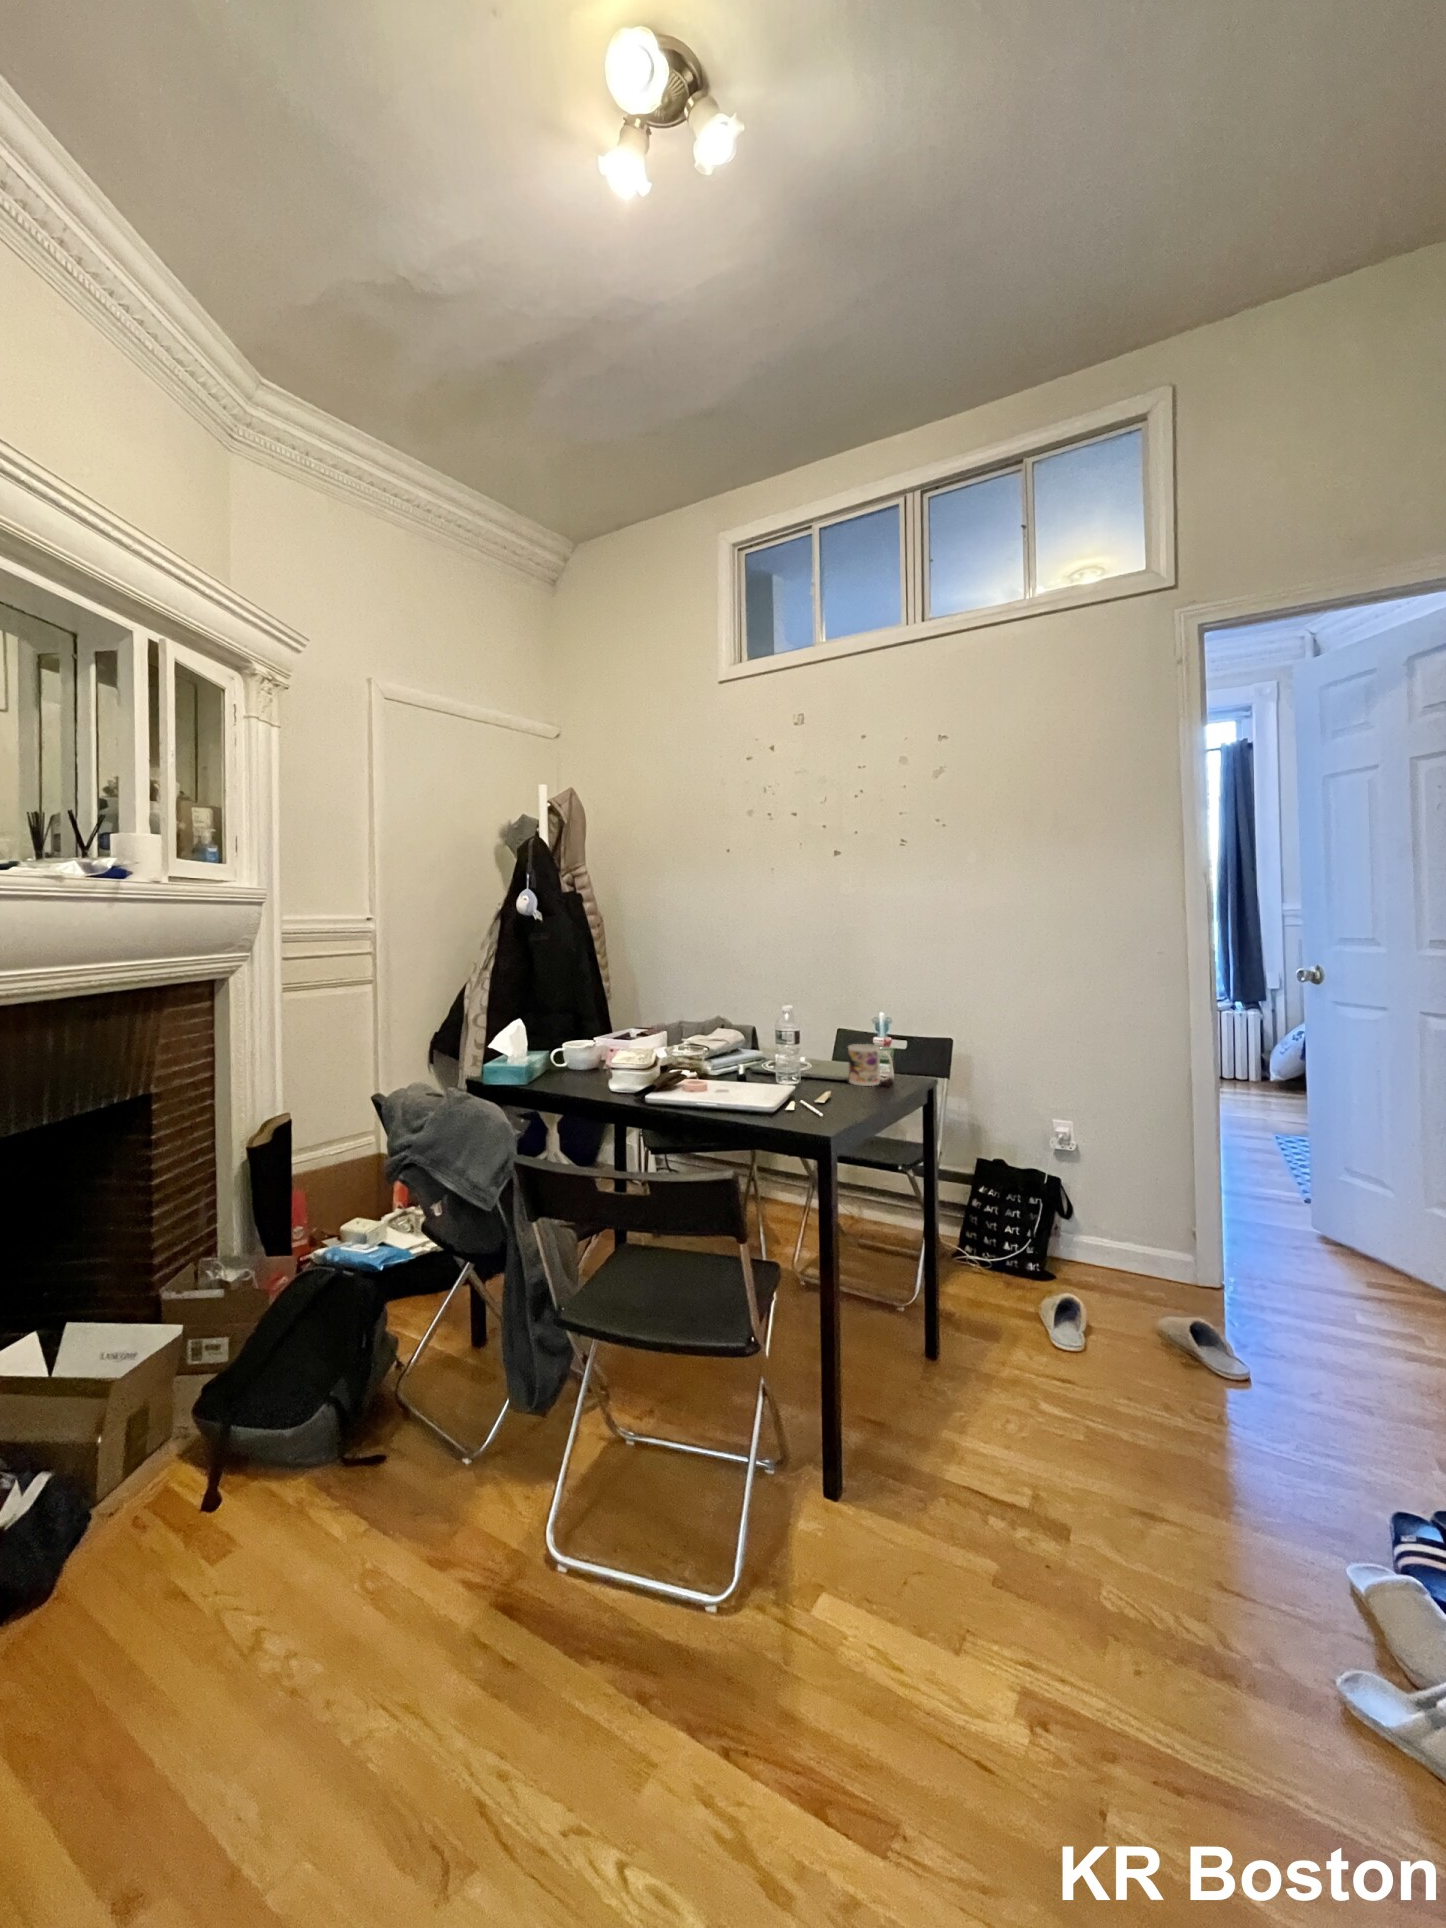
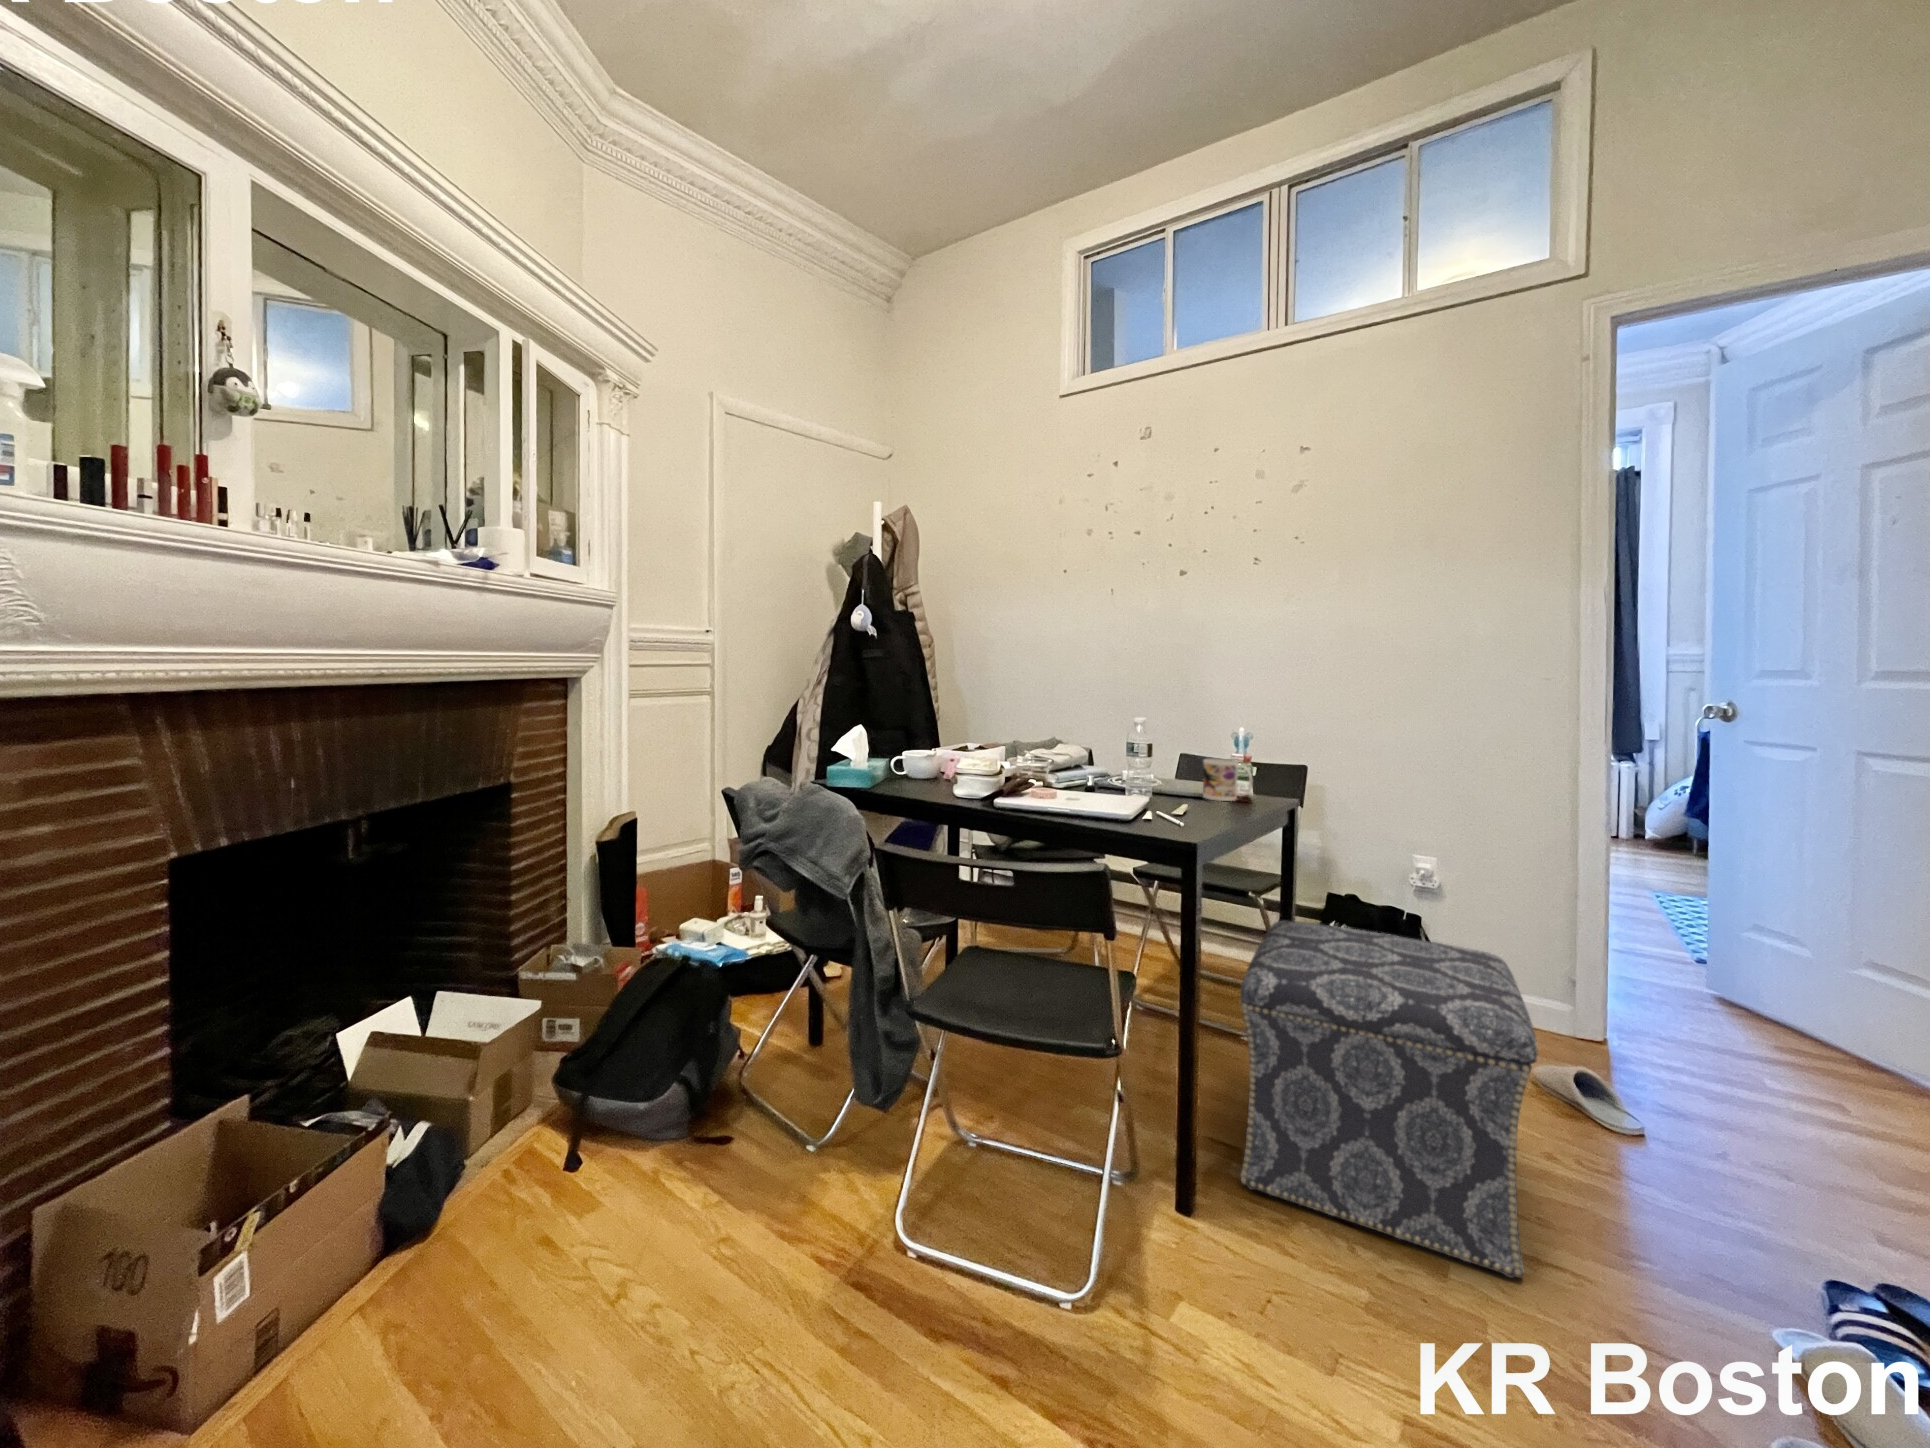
ottoman: none [878,1198,1132,1532] -> present [1240,921,1538,1278]

